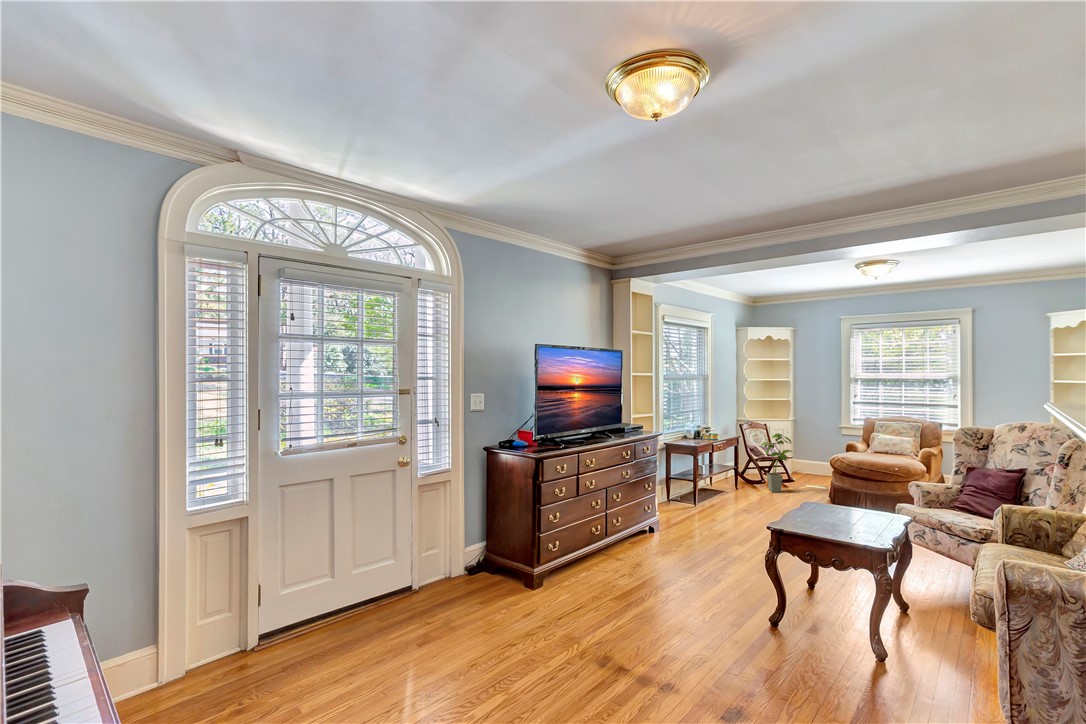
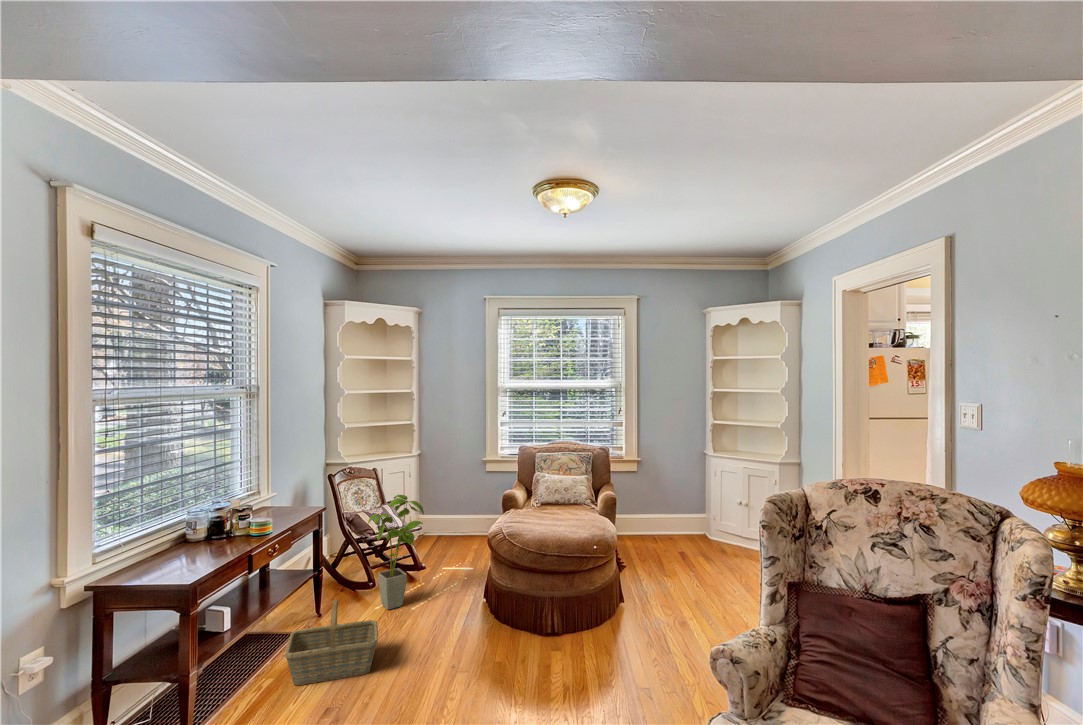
basket: none [724,473,766,506] -> present [285,600,378,685]

